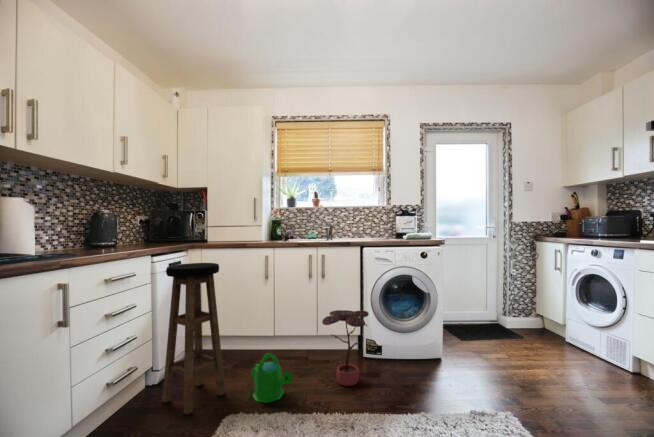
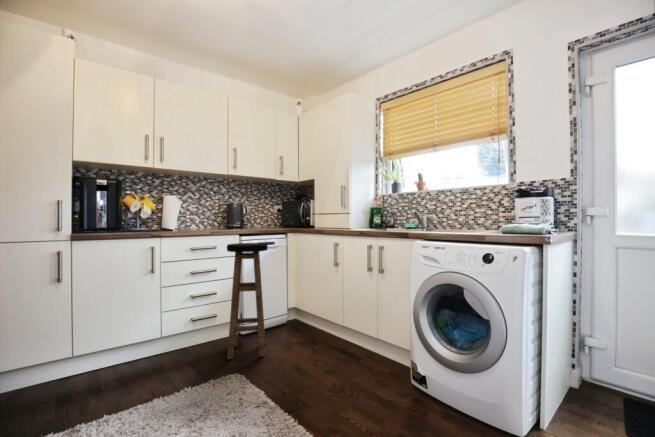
potted plant: present [322,310,369,386] -> none [325,309,387,399]
watering can: present [251,353,293,403] -> none [269,332,300,378]

